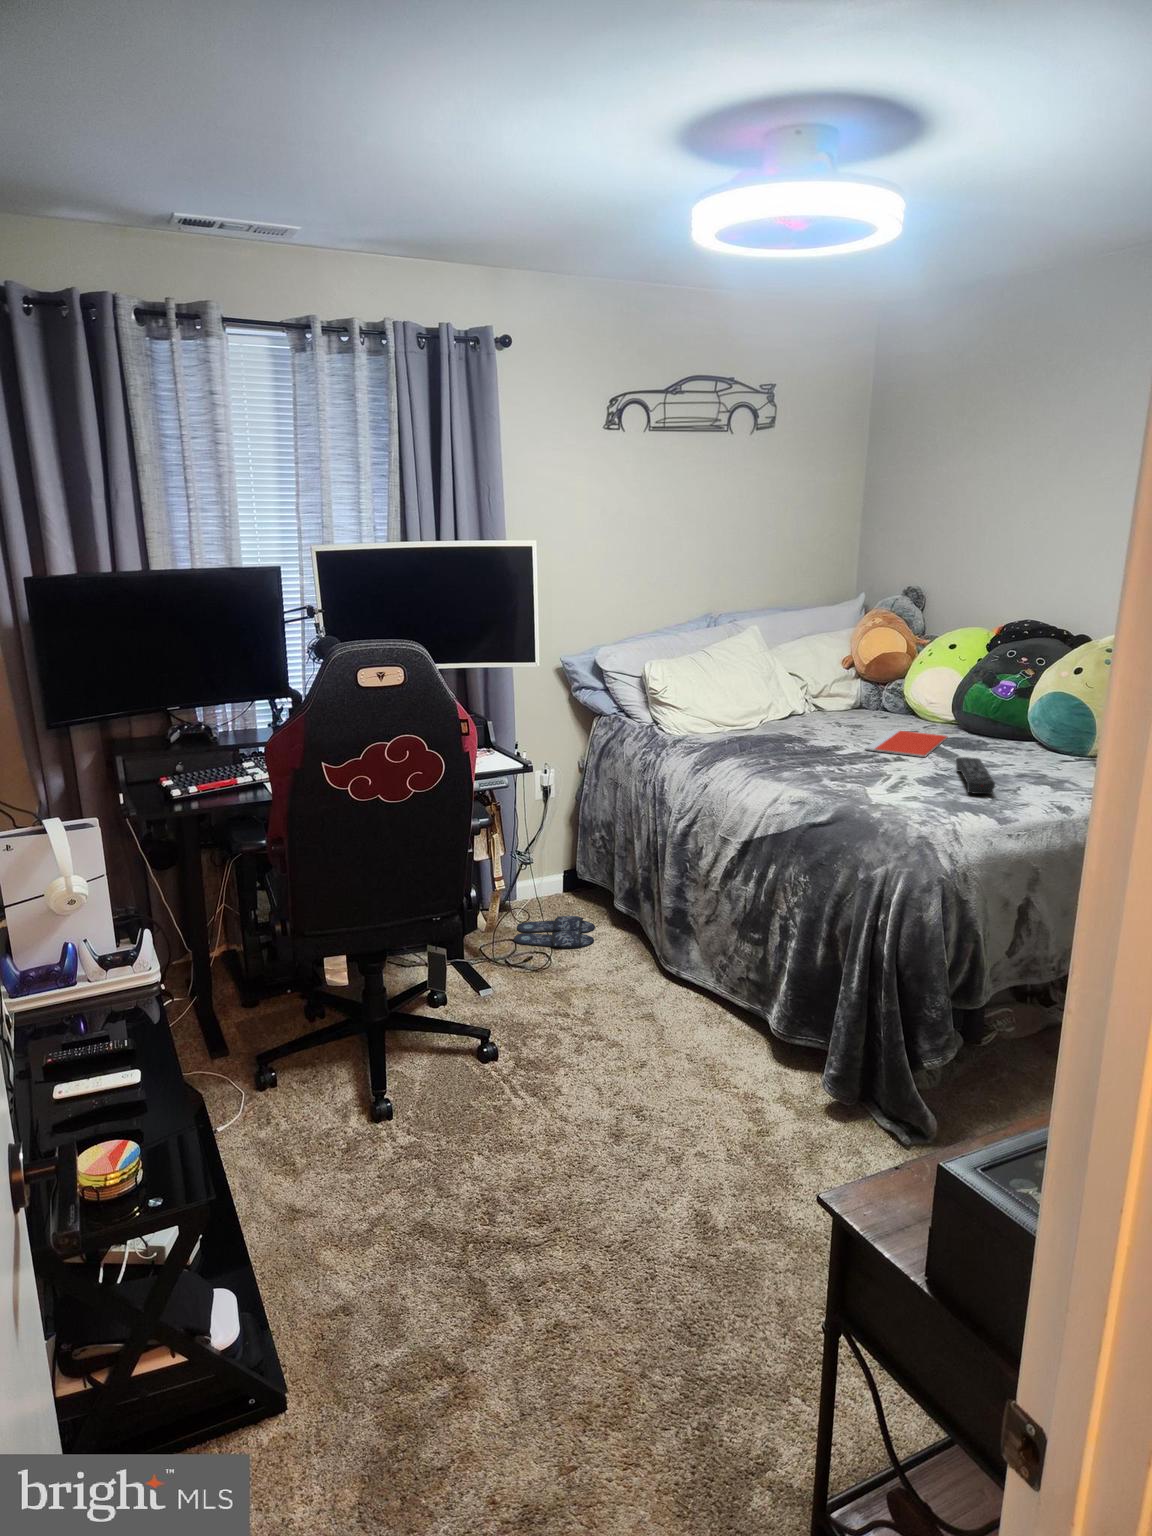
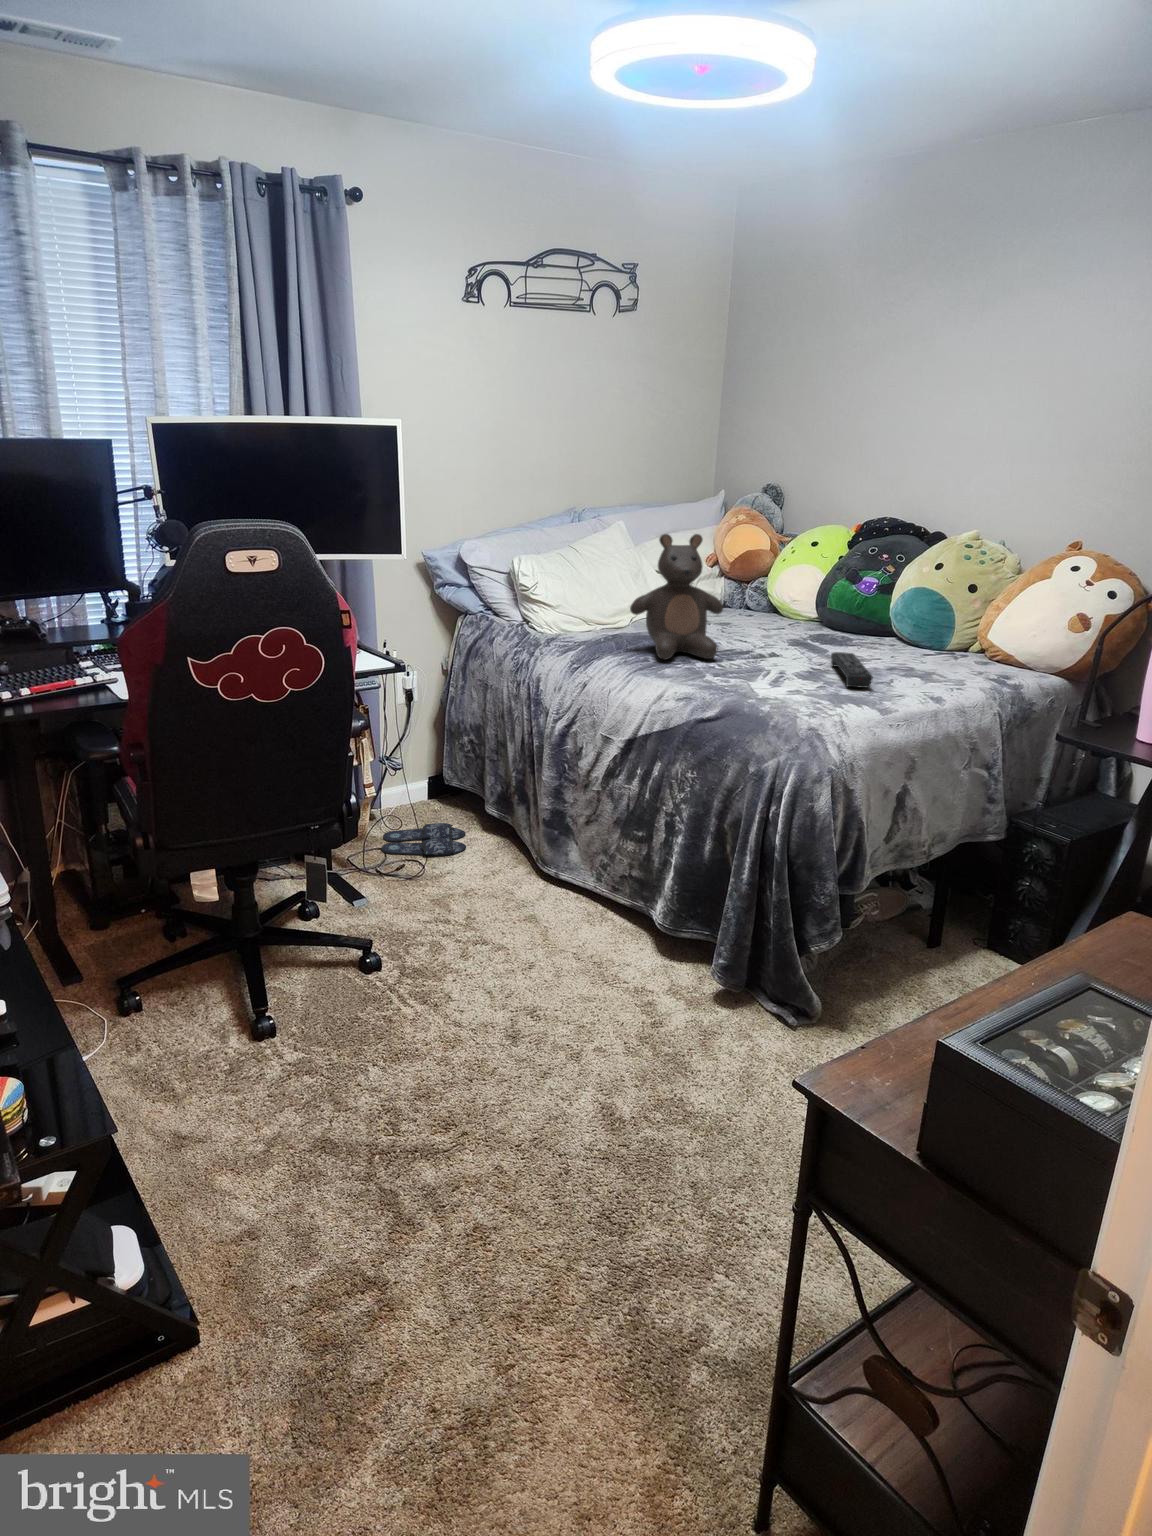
teddy bear: none [752,641,846,763] -> present [630,534,723,659]
notebook: present [865,730,948,757] -> none [740,626,817,653]

